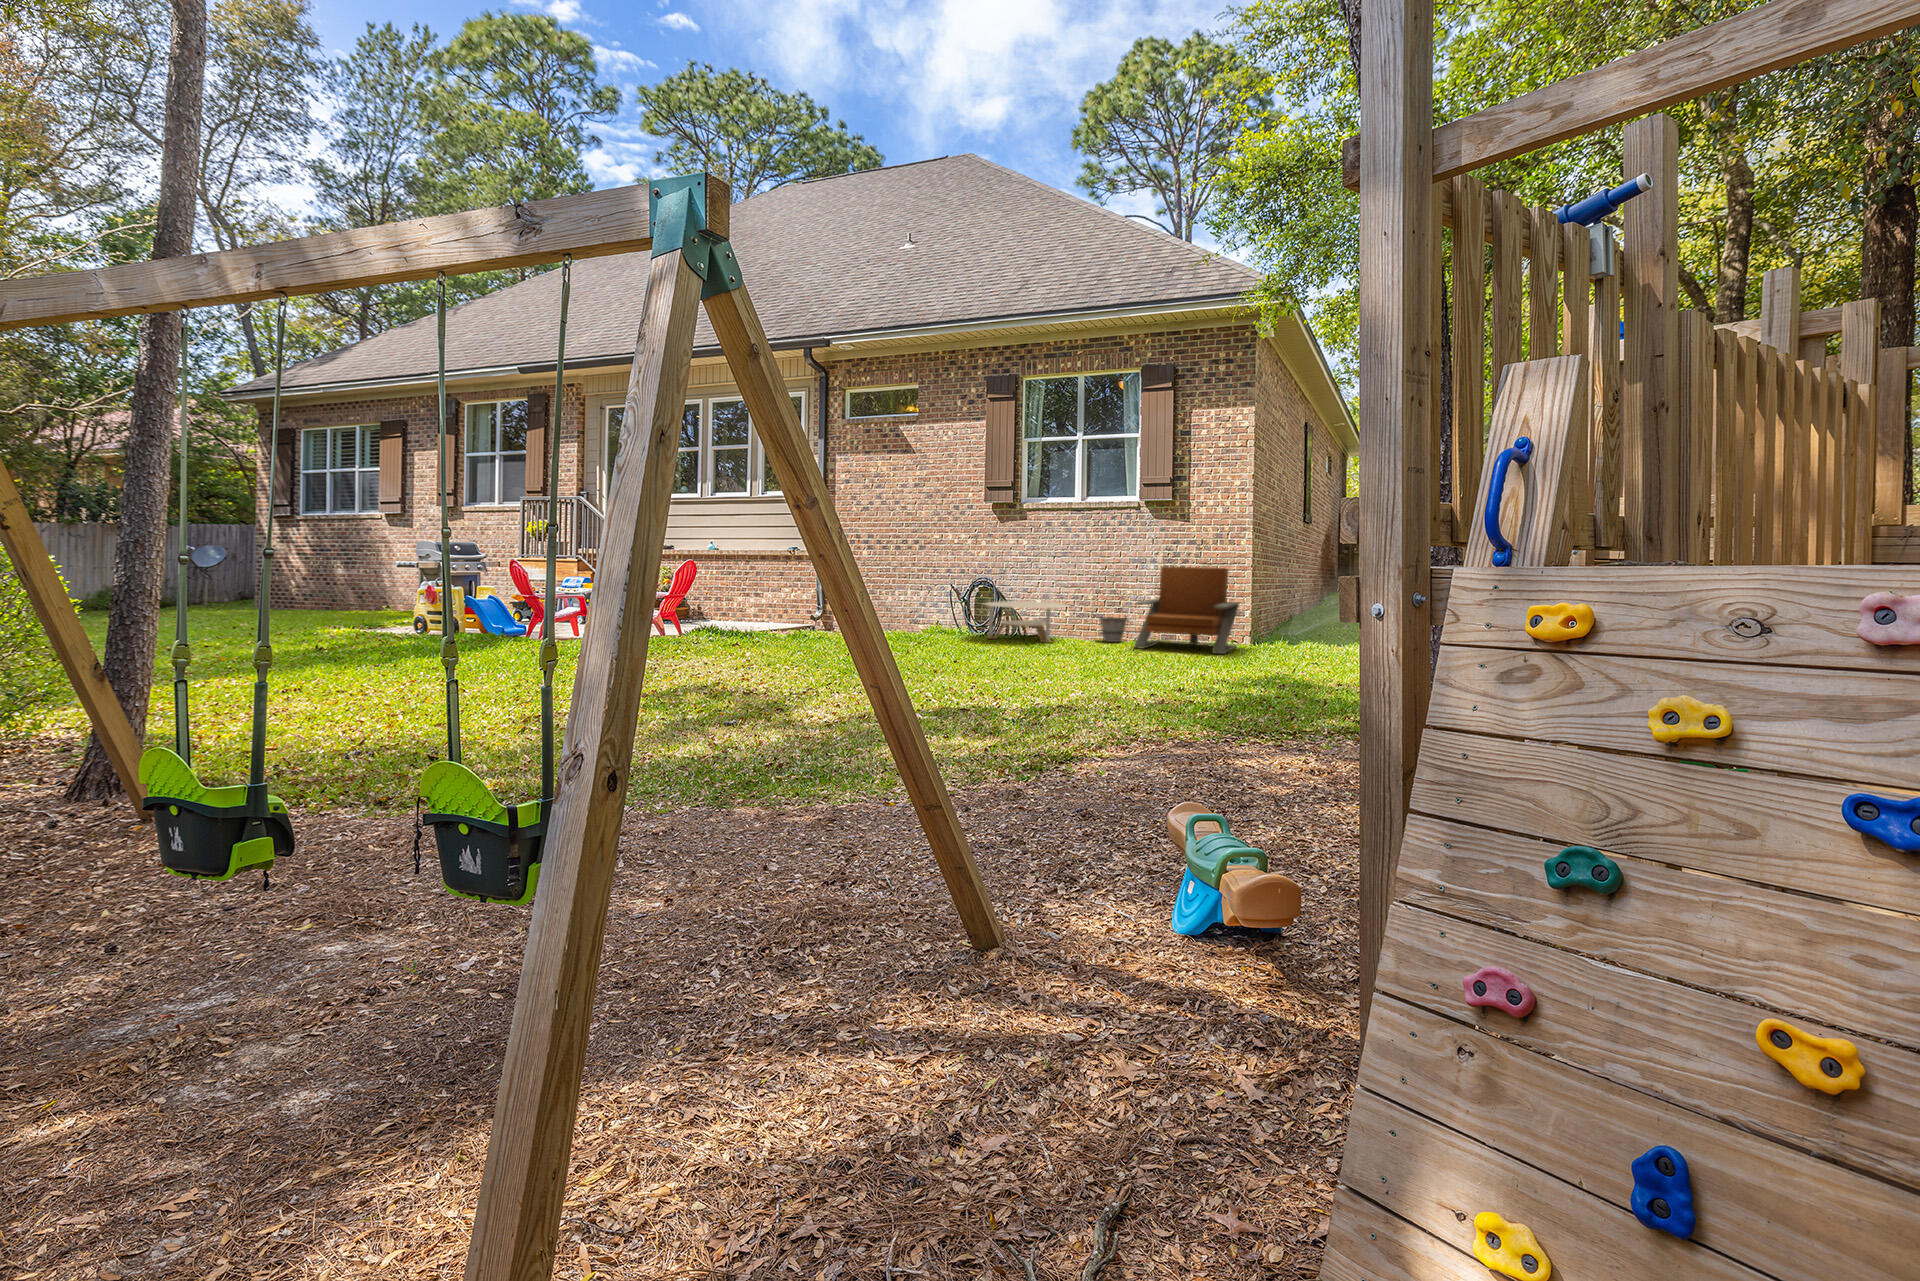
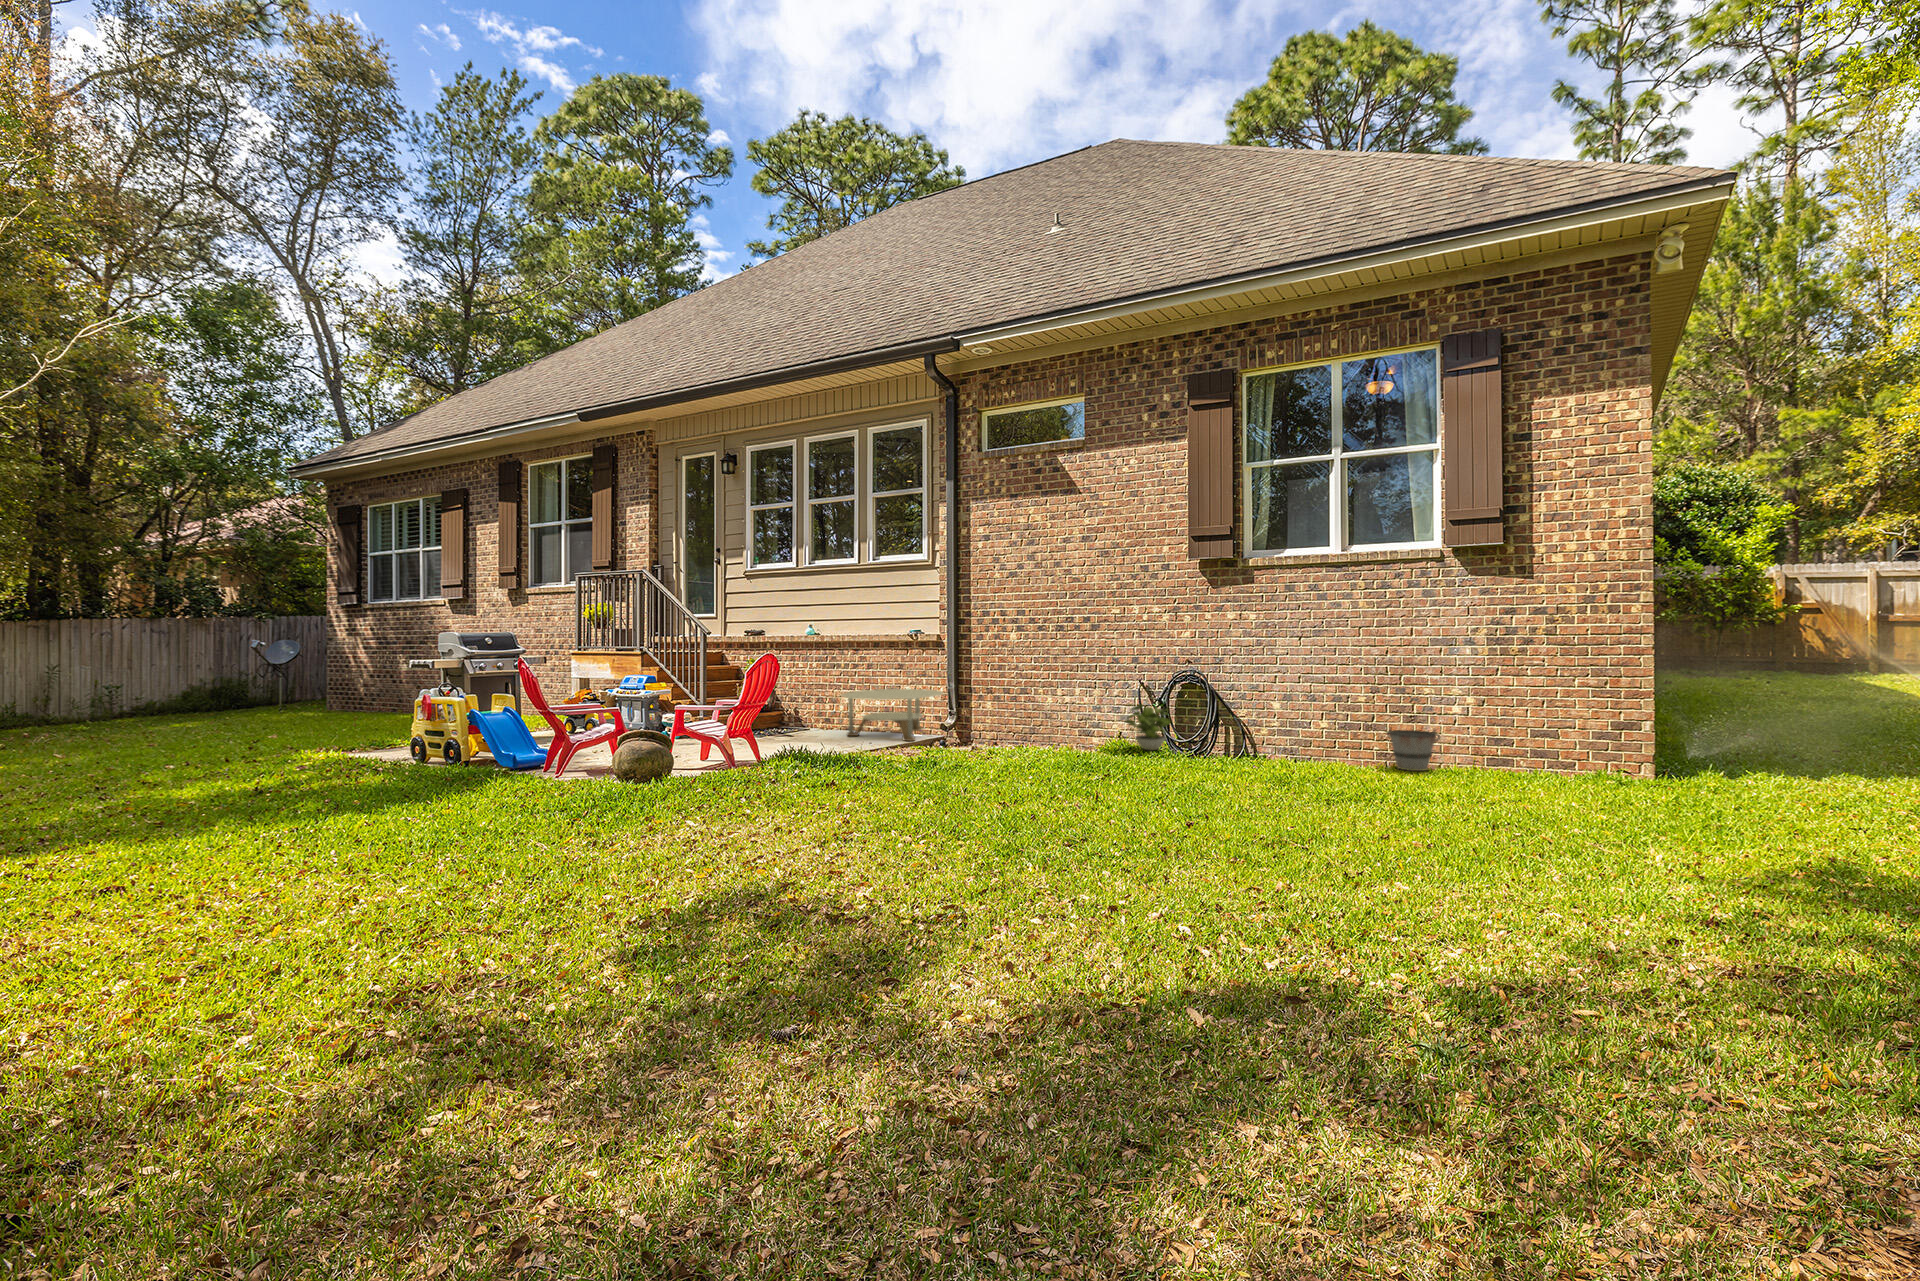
lounge chair: present [1134,566,1239,654] -> none [1470,650,1654,803]
potted plant: none [940,601,970,633] -> present [1126,704,1170,750]
round table: present [985,601,1068,643] -> present [841,689,943,741]

